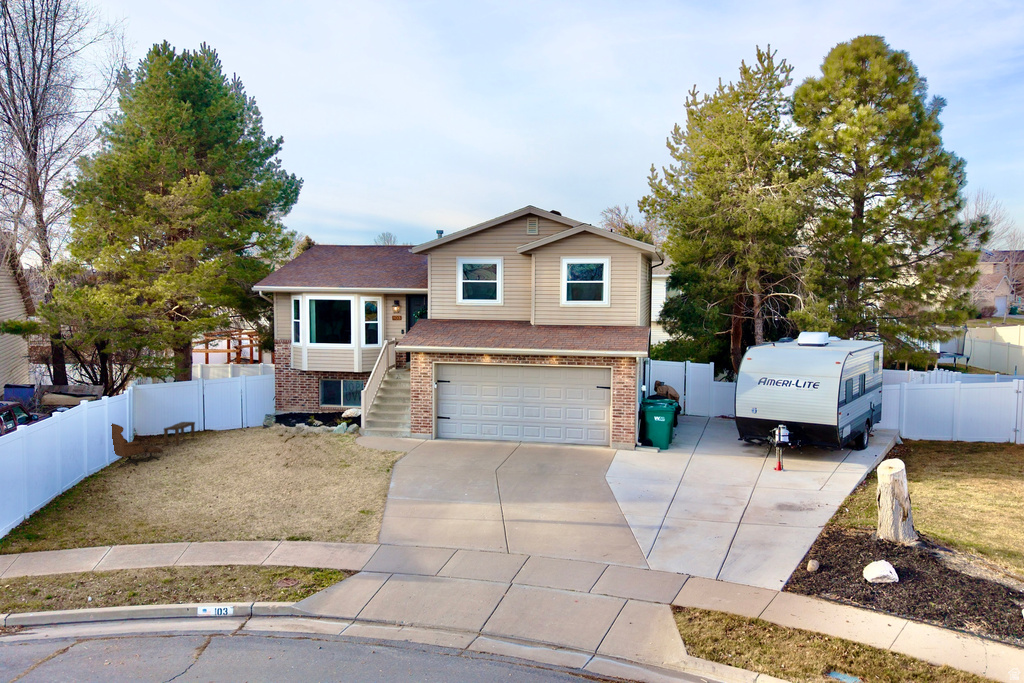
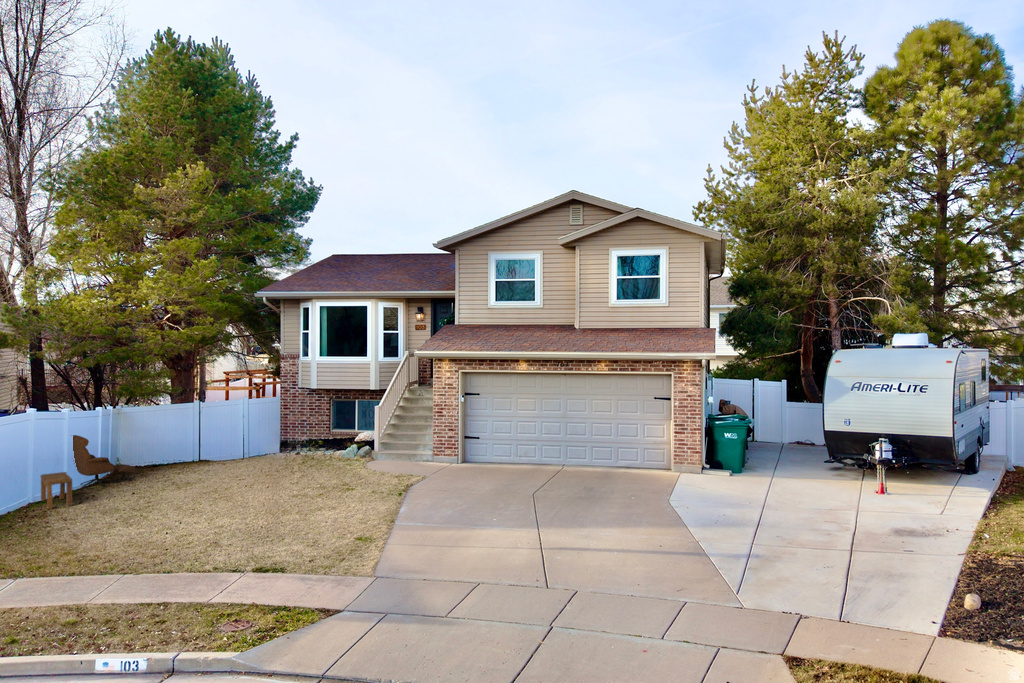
bench: present [164,422,195,445] -> present [40,472,72,509]

